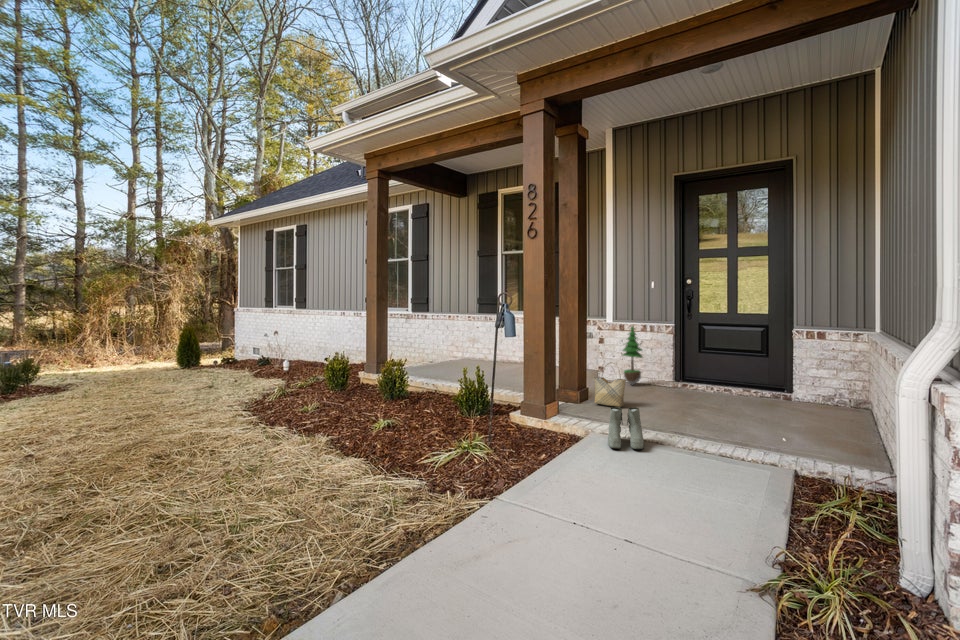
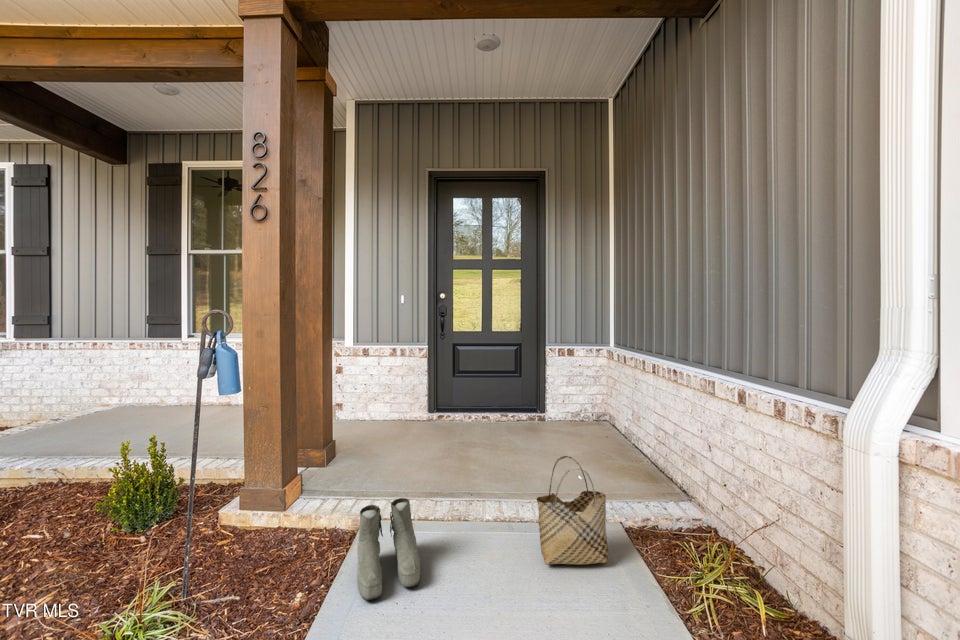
potted tree: present [623,326,642,385] -> none [365,348,394,426]
woven basket: present [594,364,626,407] -> present [536,456,608,565]

